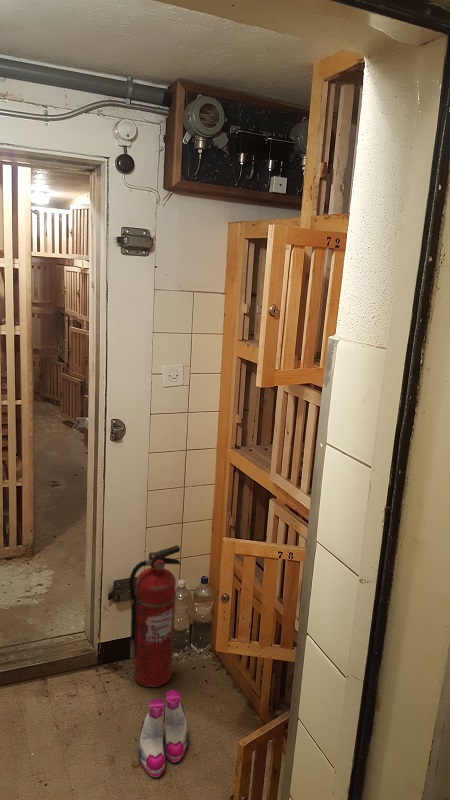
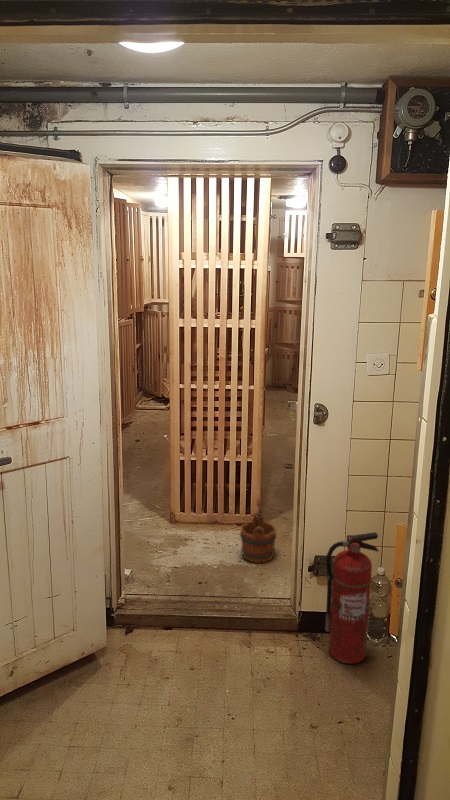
wooden bucket: none [17,527,59,599] -> present [240,500,276,563]
boots: present [139,689,188,777] -> none [319,665,369,741]

